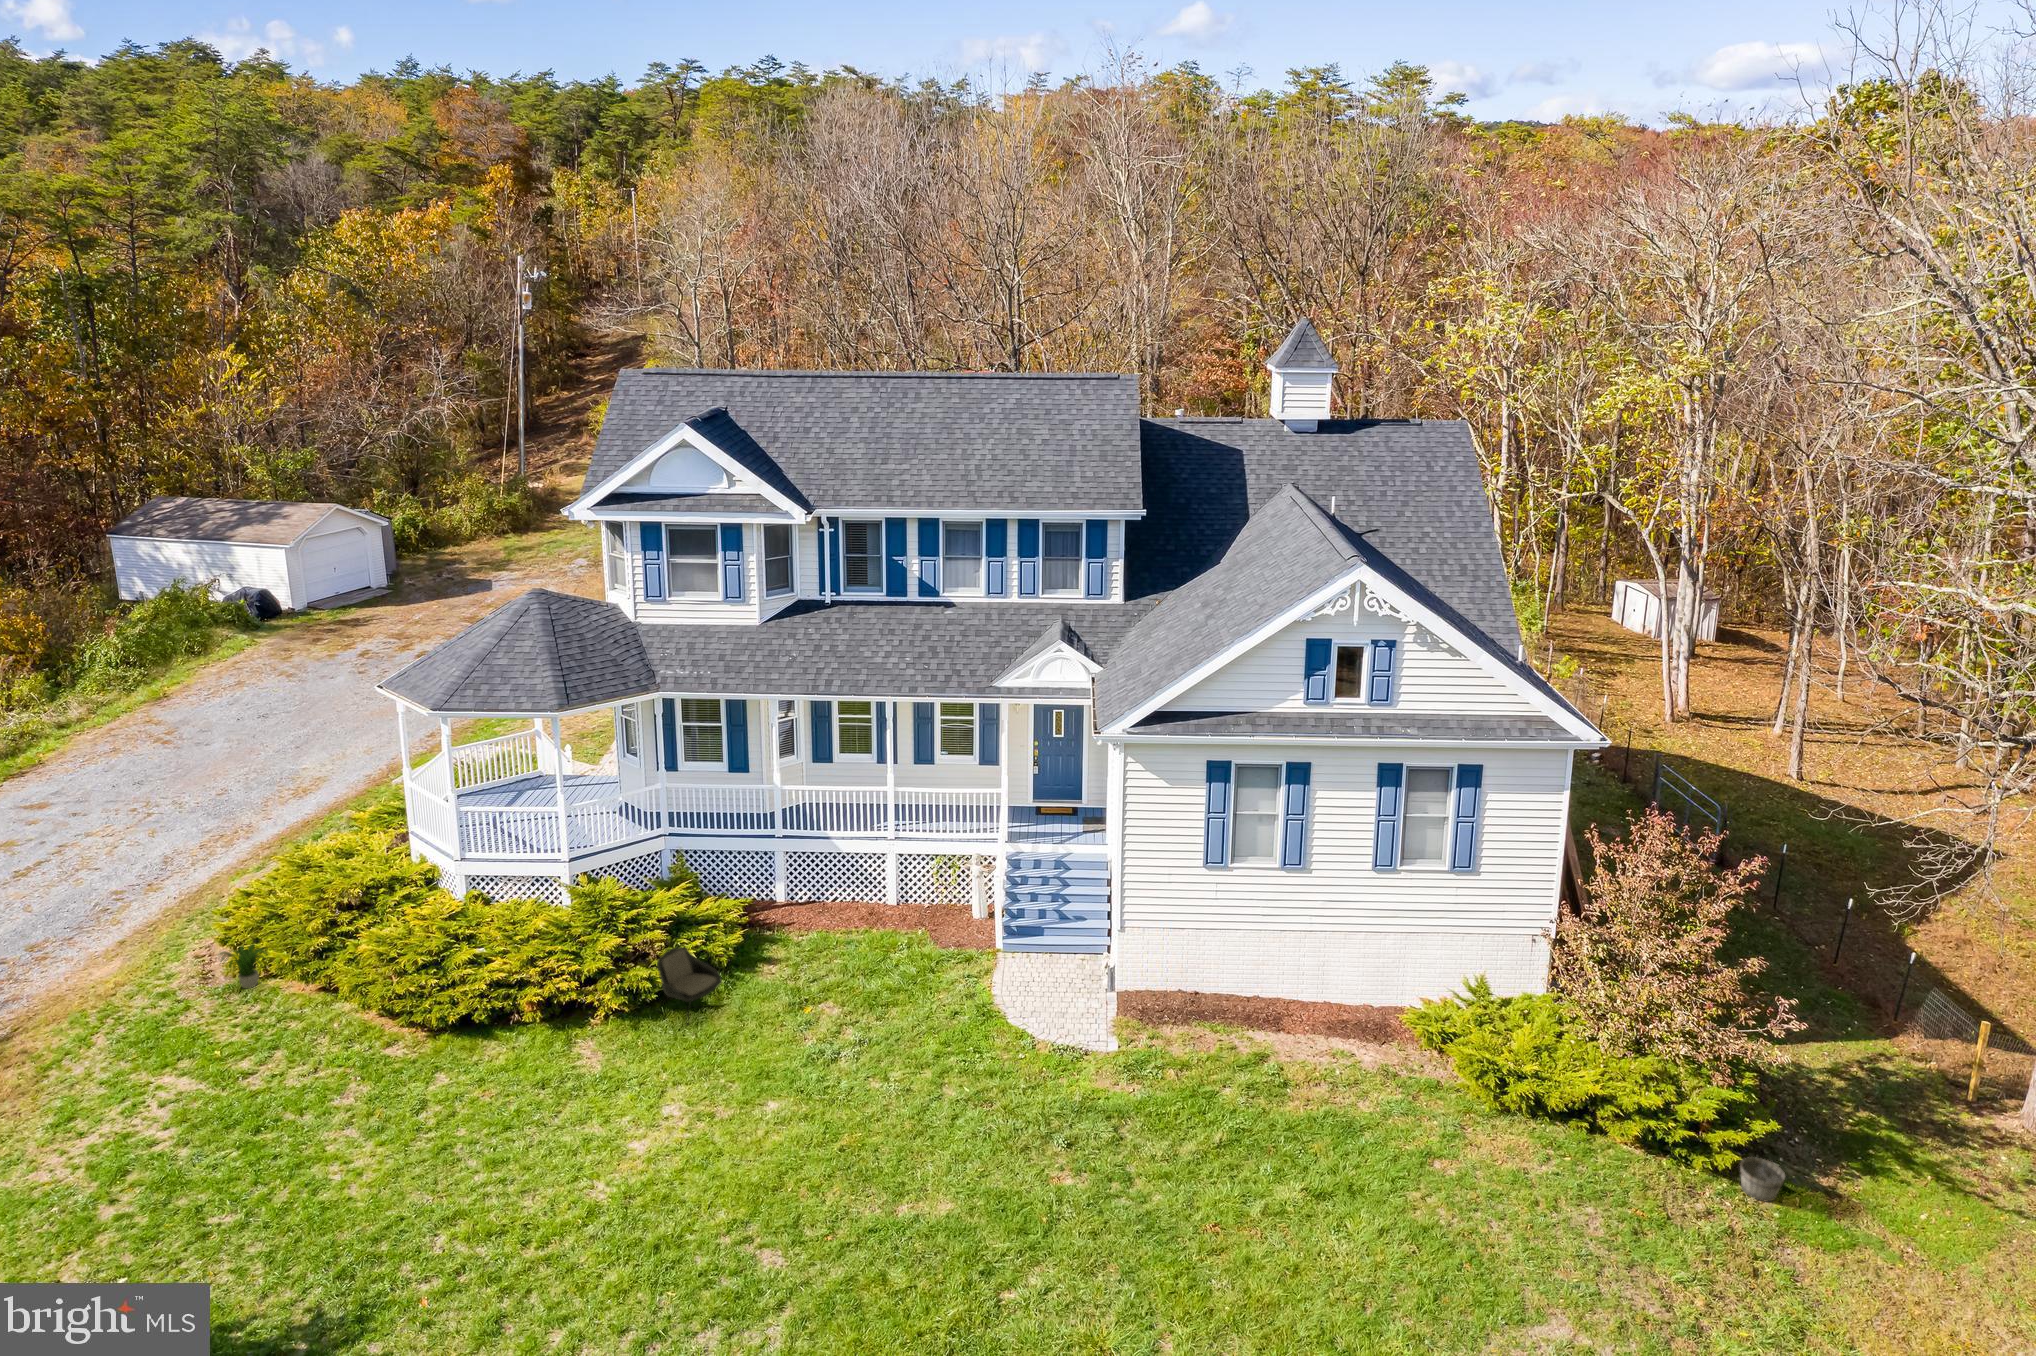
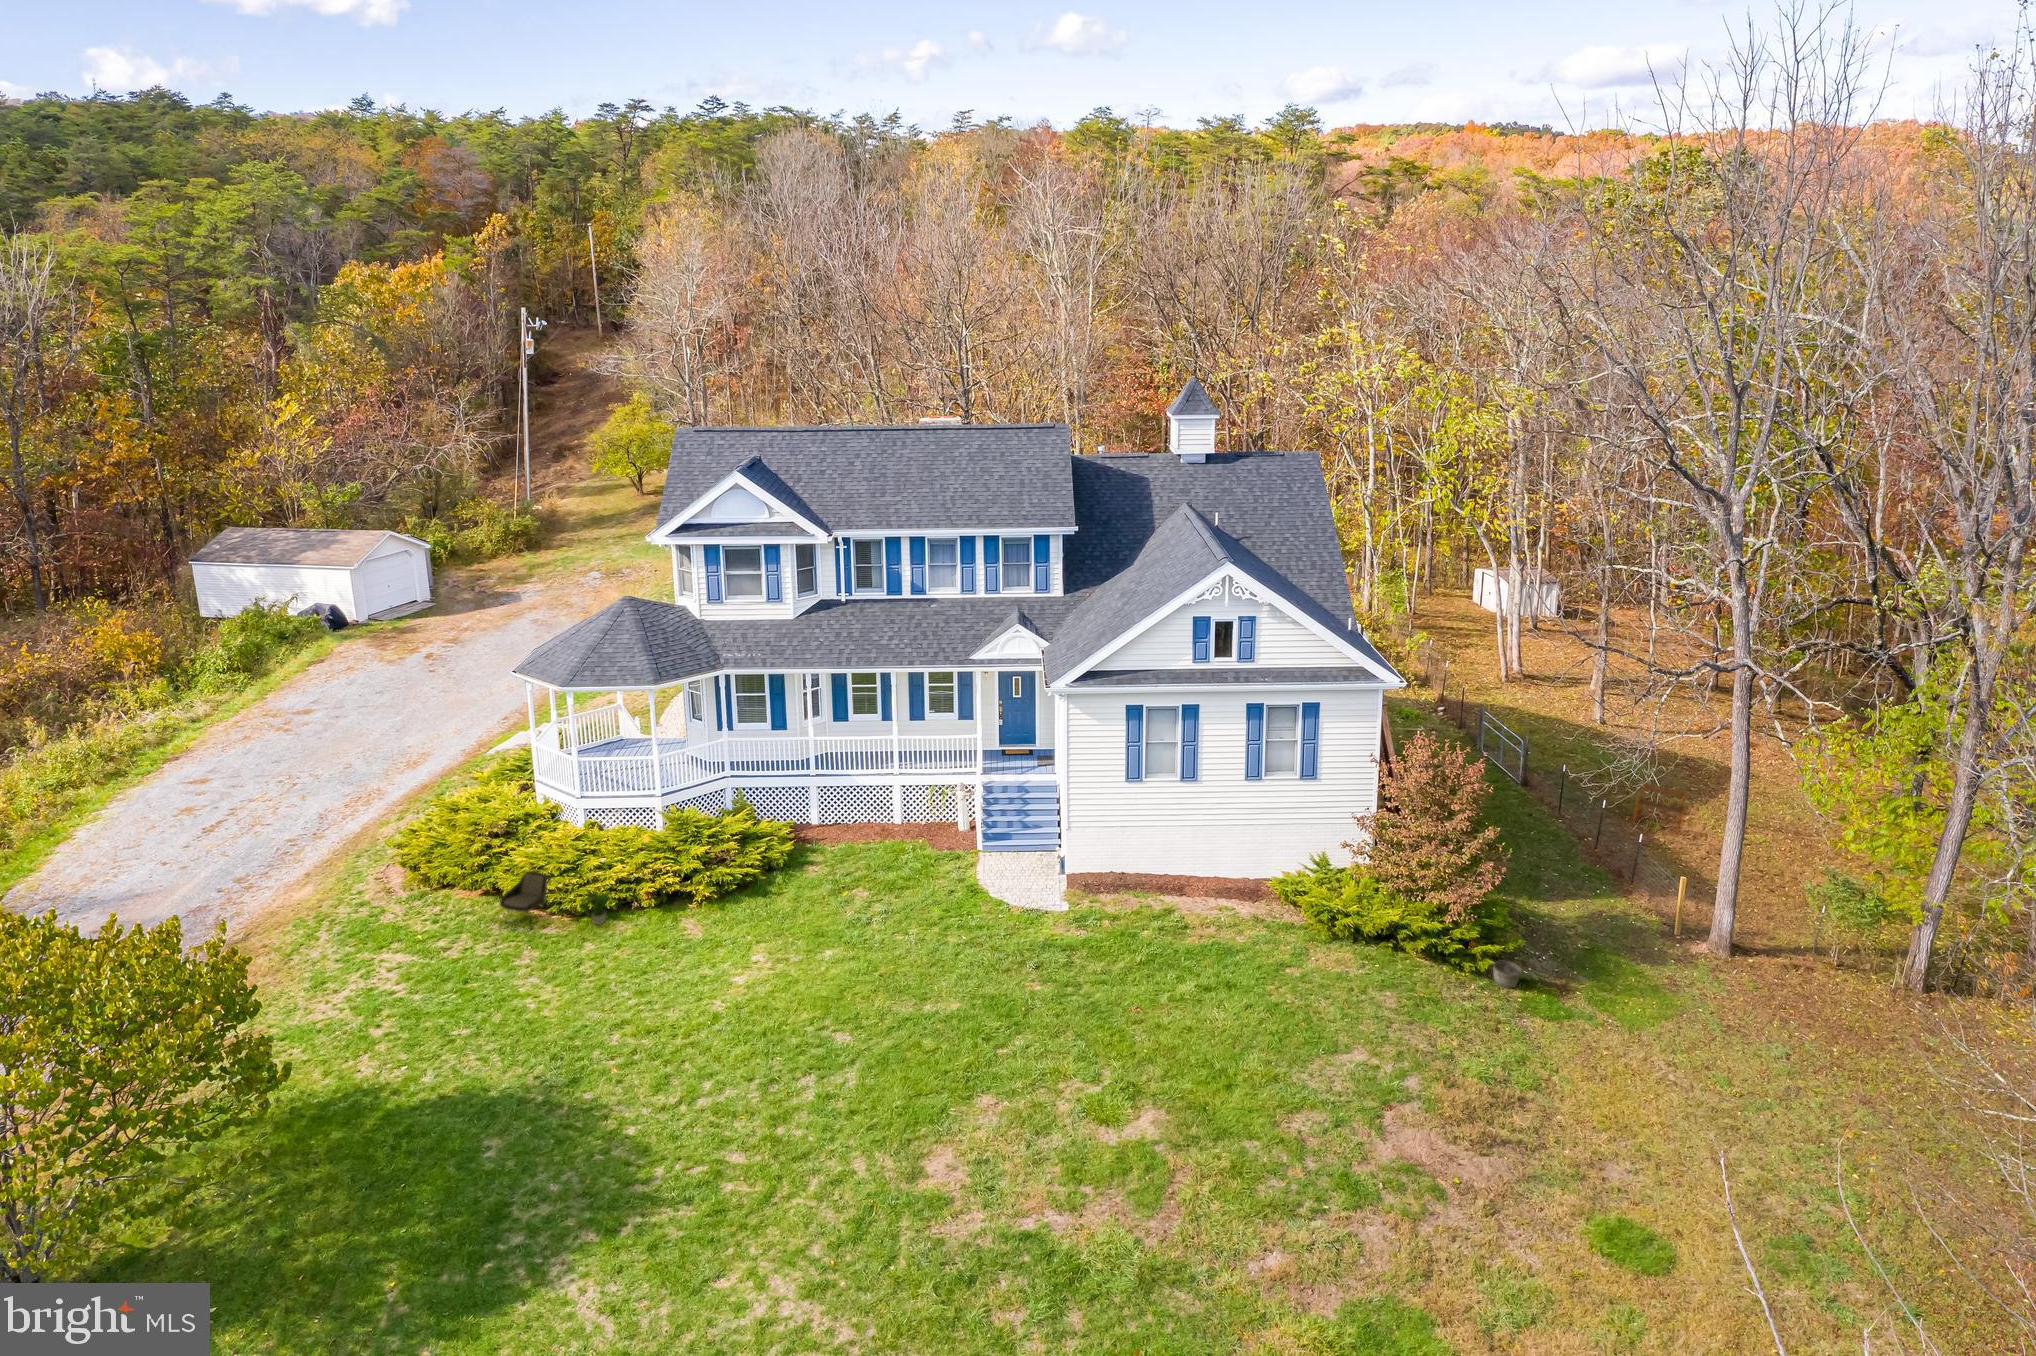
bench: none [1911,879,1991,954] -> present [1633,783,1686,833]
potted plant: present [219,944,268,988] -> present [580,891,612,925]
lounge chair: present [657,947,722,1020] -> present [500,871,548,923]

